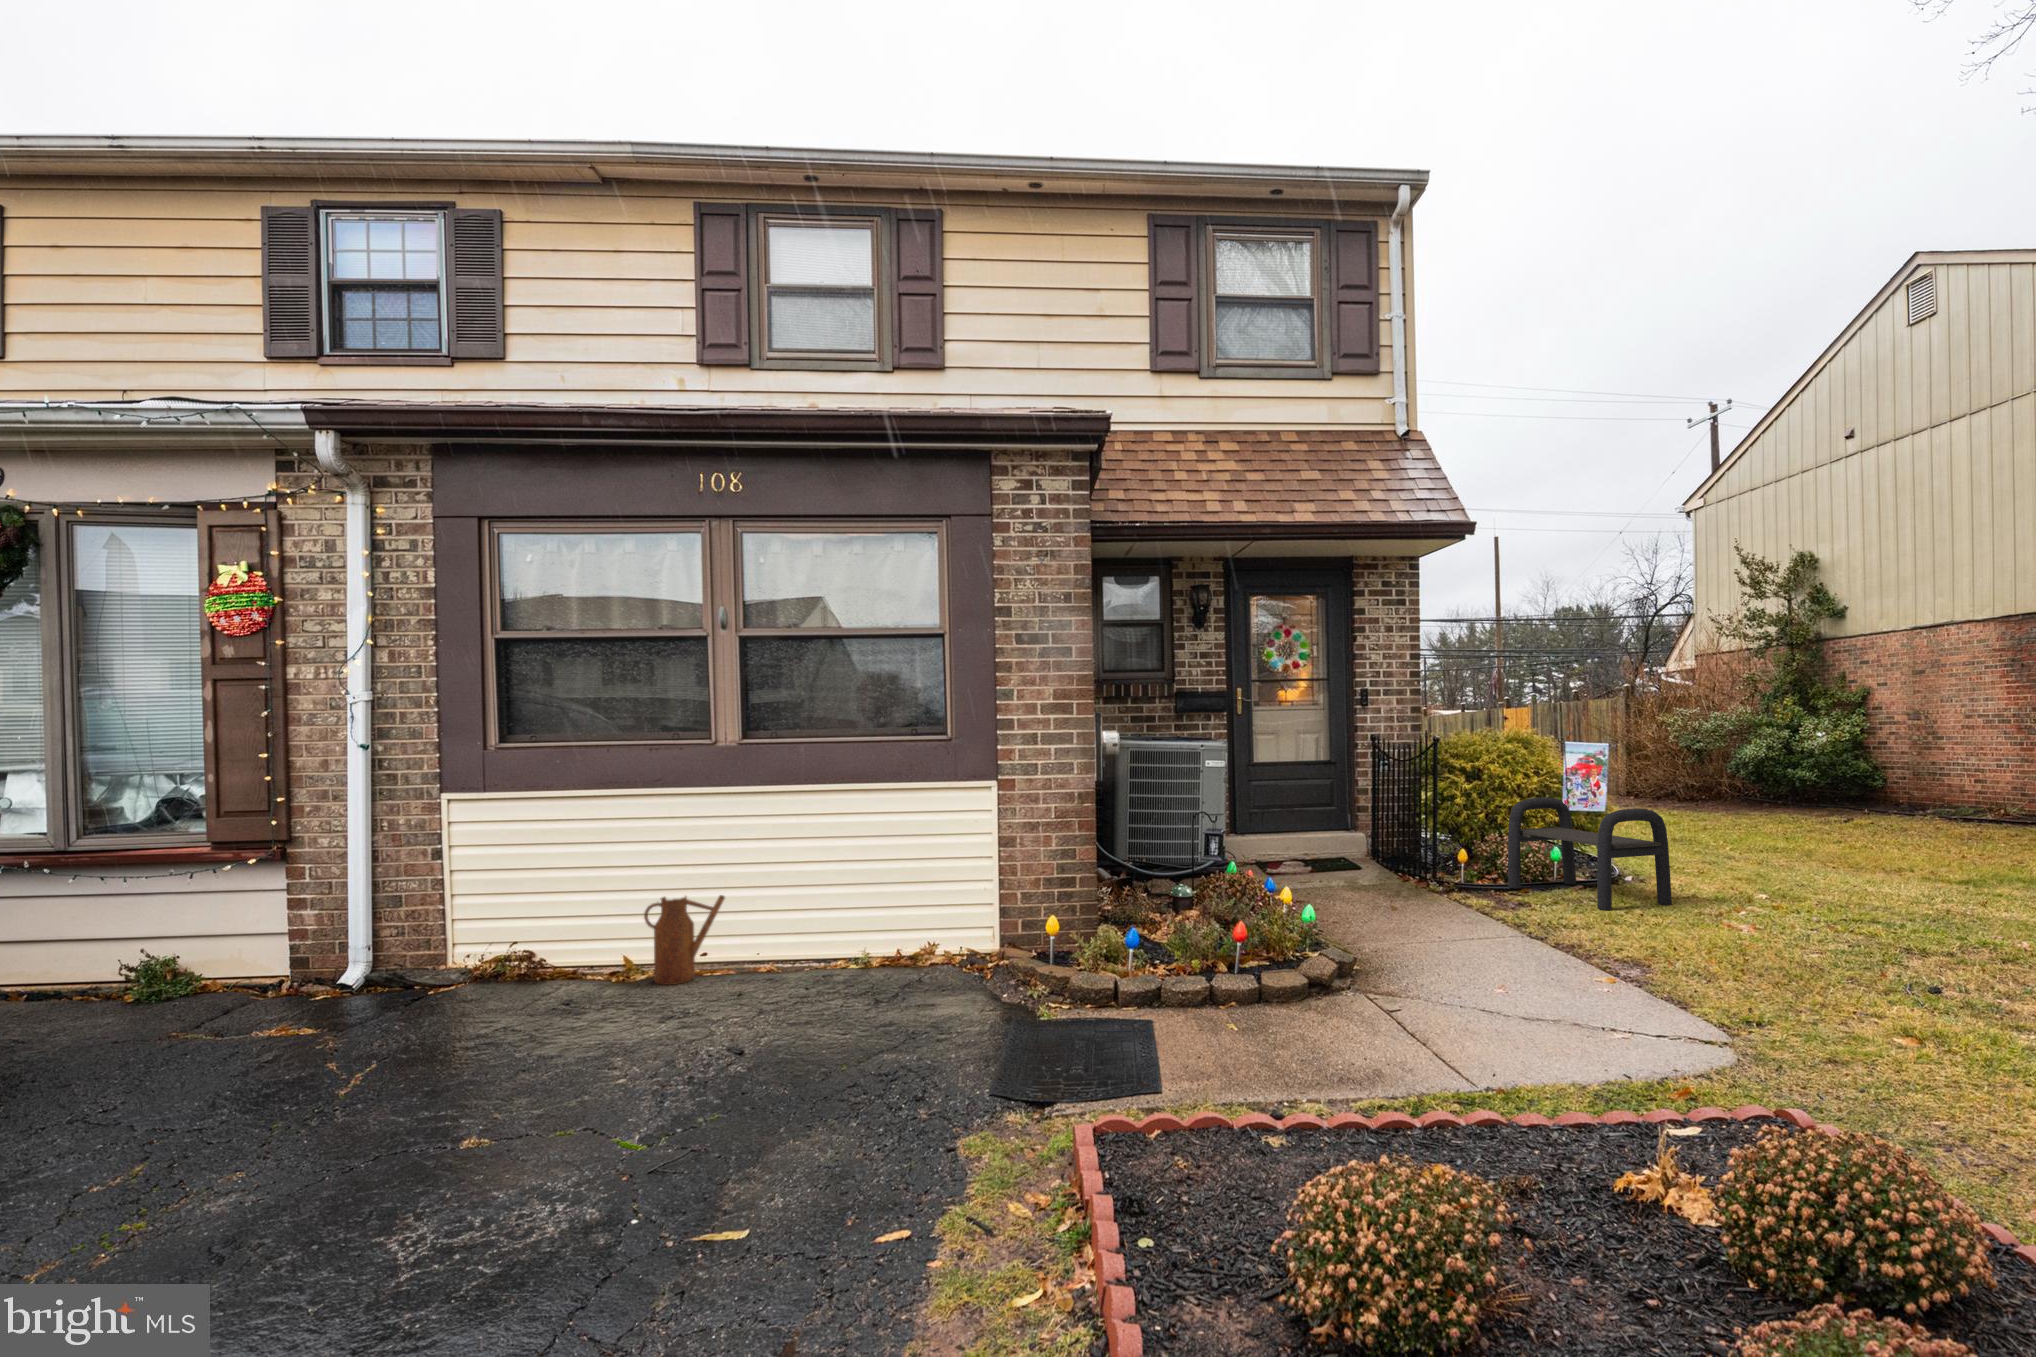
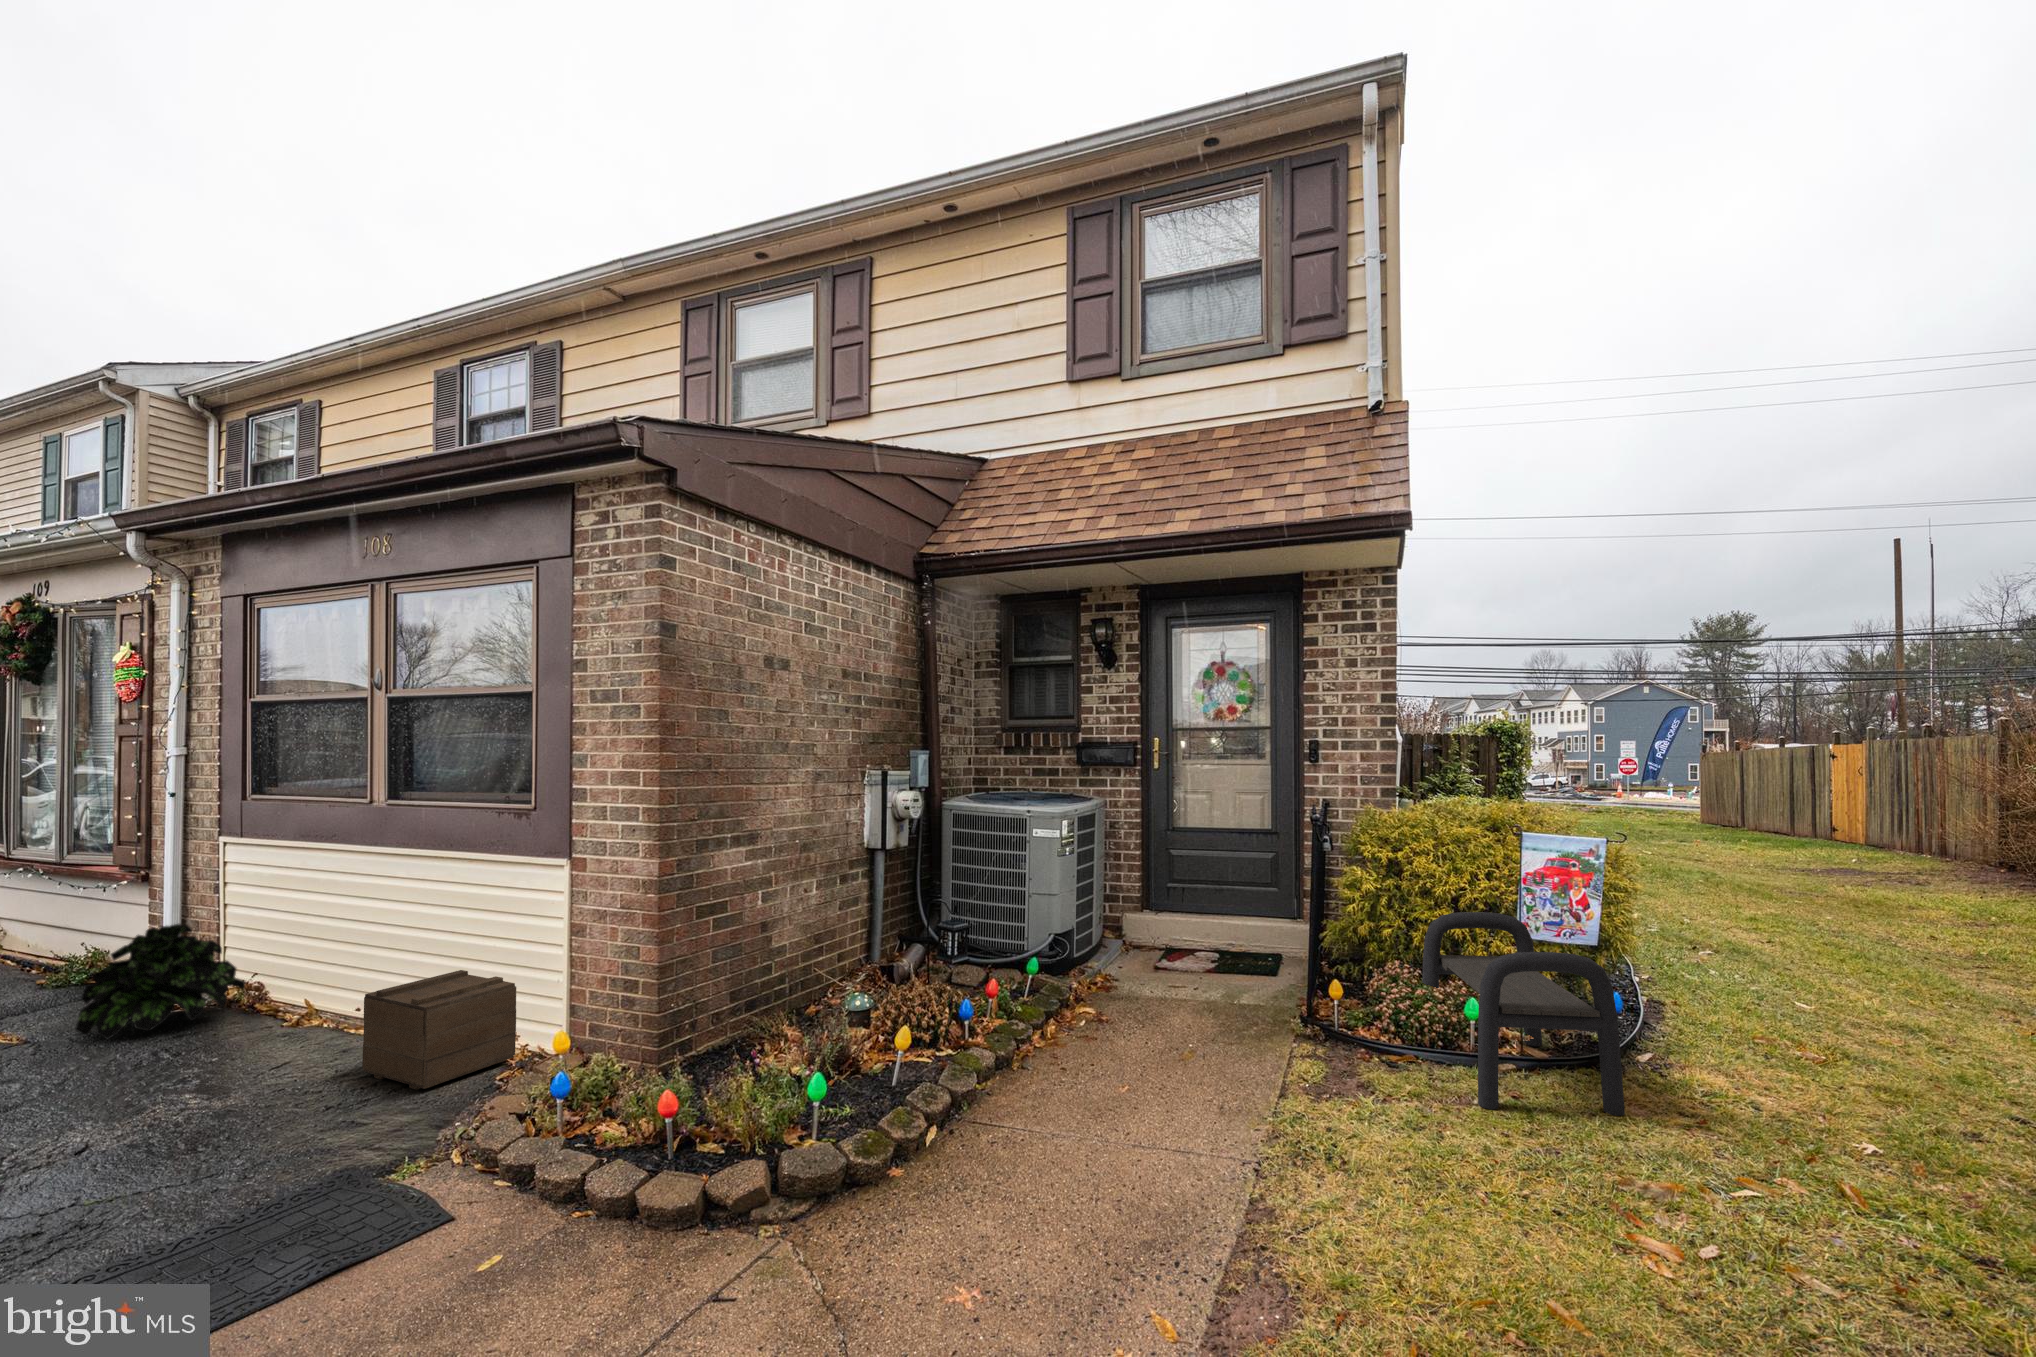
potted plant: none [373,887,521,1011] -> present [76,924,246,1039]
watering can: present [644,895,725,985] -> none [301,949,362,1041]
wooden crate: none [815,896,926,992] -> present [362,970,516,1090]

